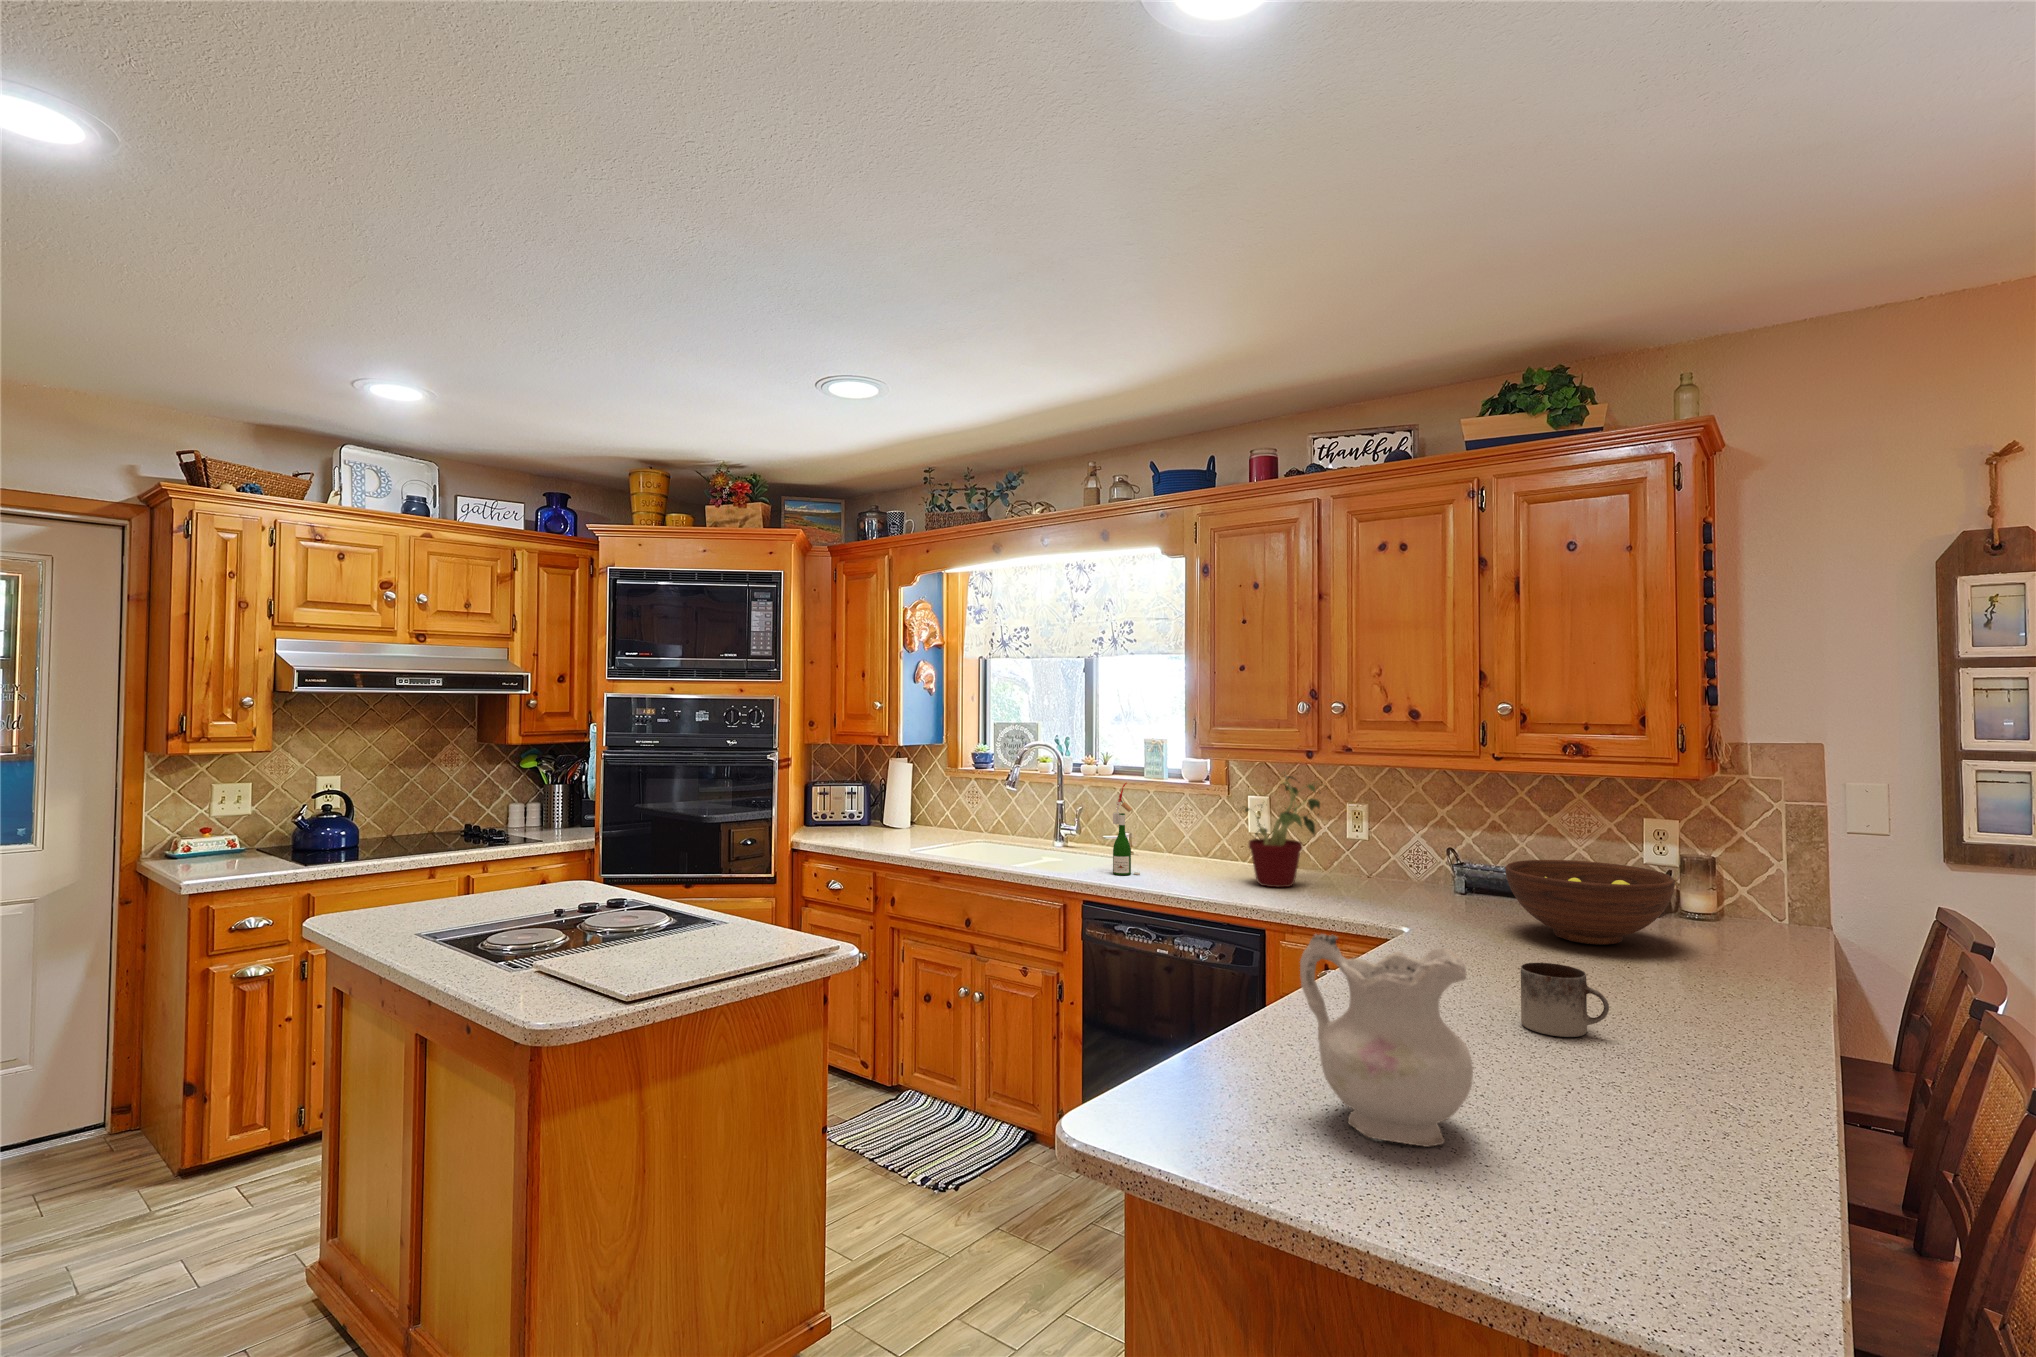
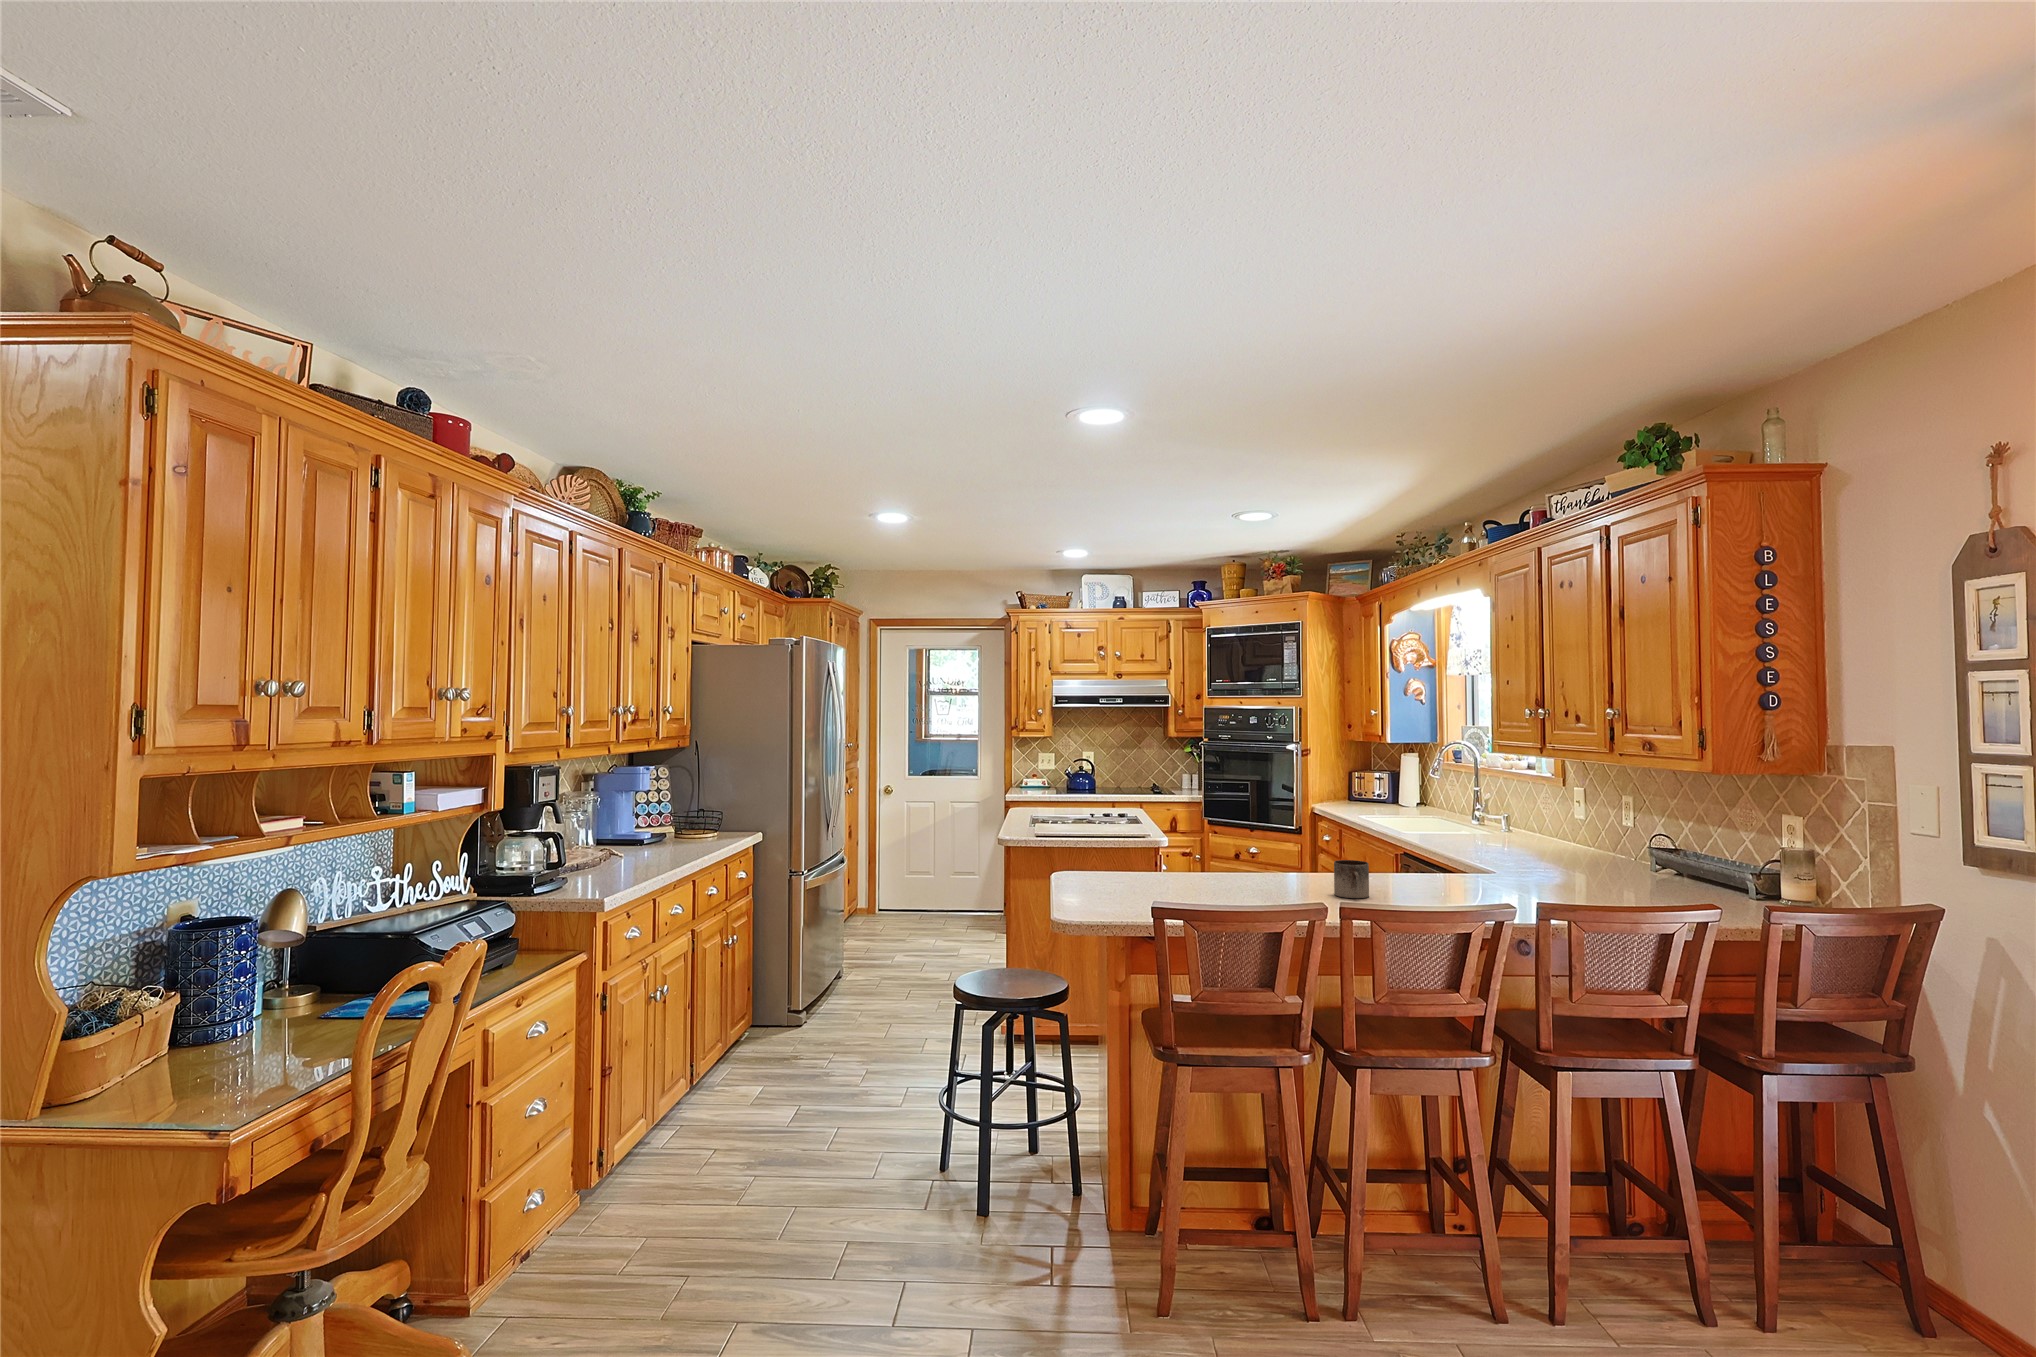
potted plant: present [1242,772,1323,887] -> none [1495,763,1580,853]
wine bottle: present [1113,782,1140,875] -> none [1427,769,1447,838]
fruit bowl: present [1506,860,1675,945] -> none [1529,832,1660,895]
ceramic pitcher: present [1300,934,1473,1147] -> none [1129,809,1190,893]

